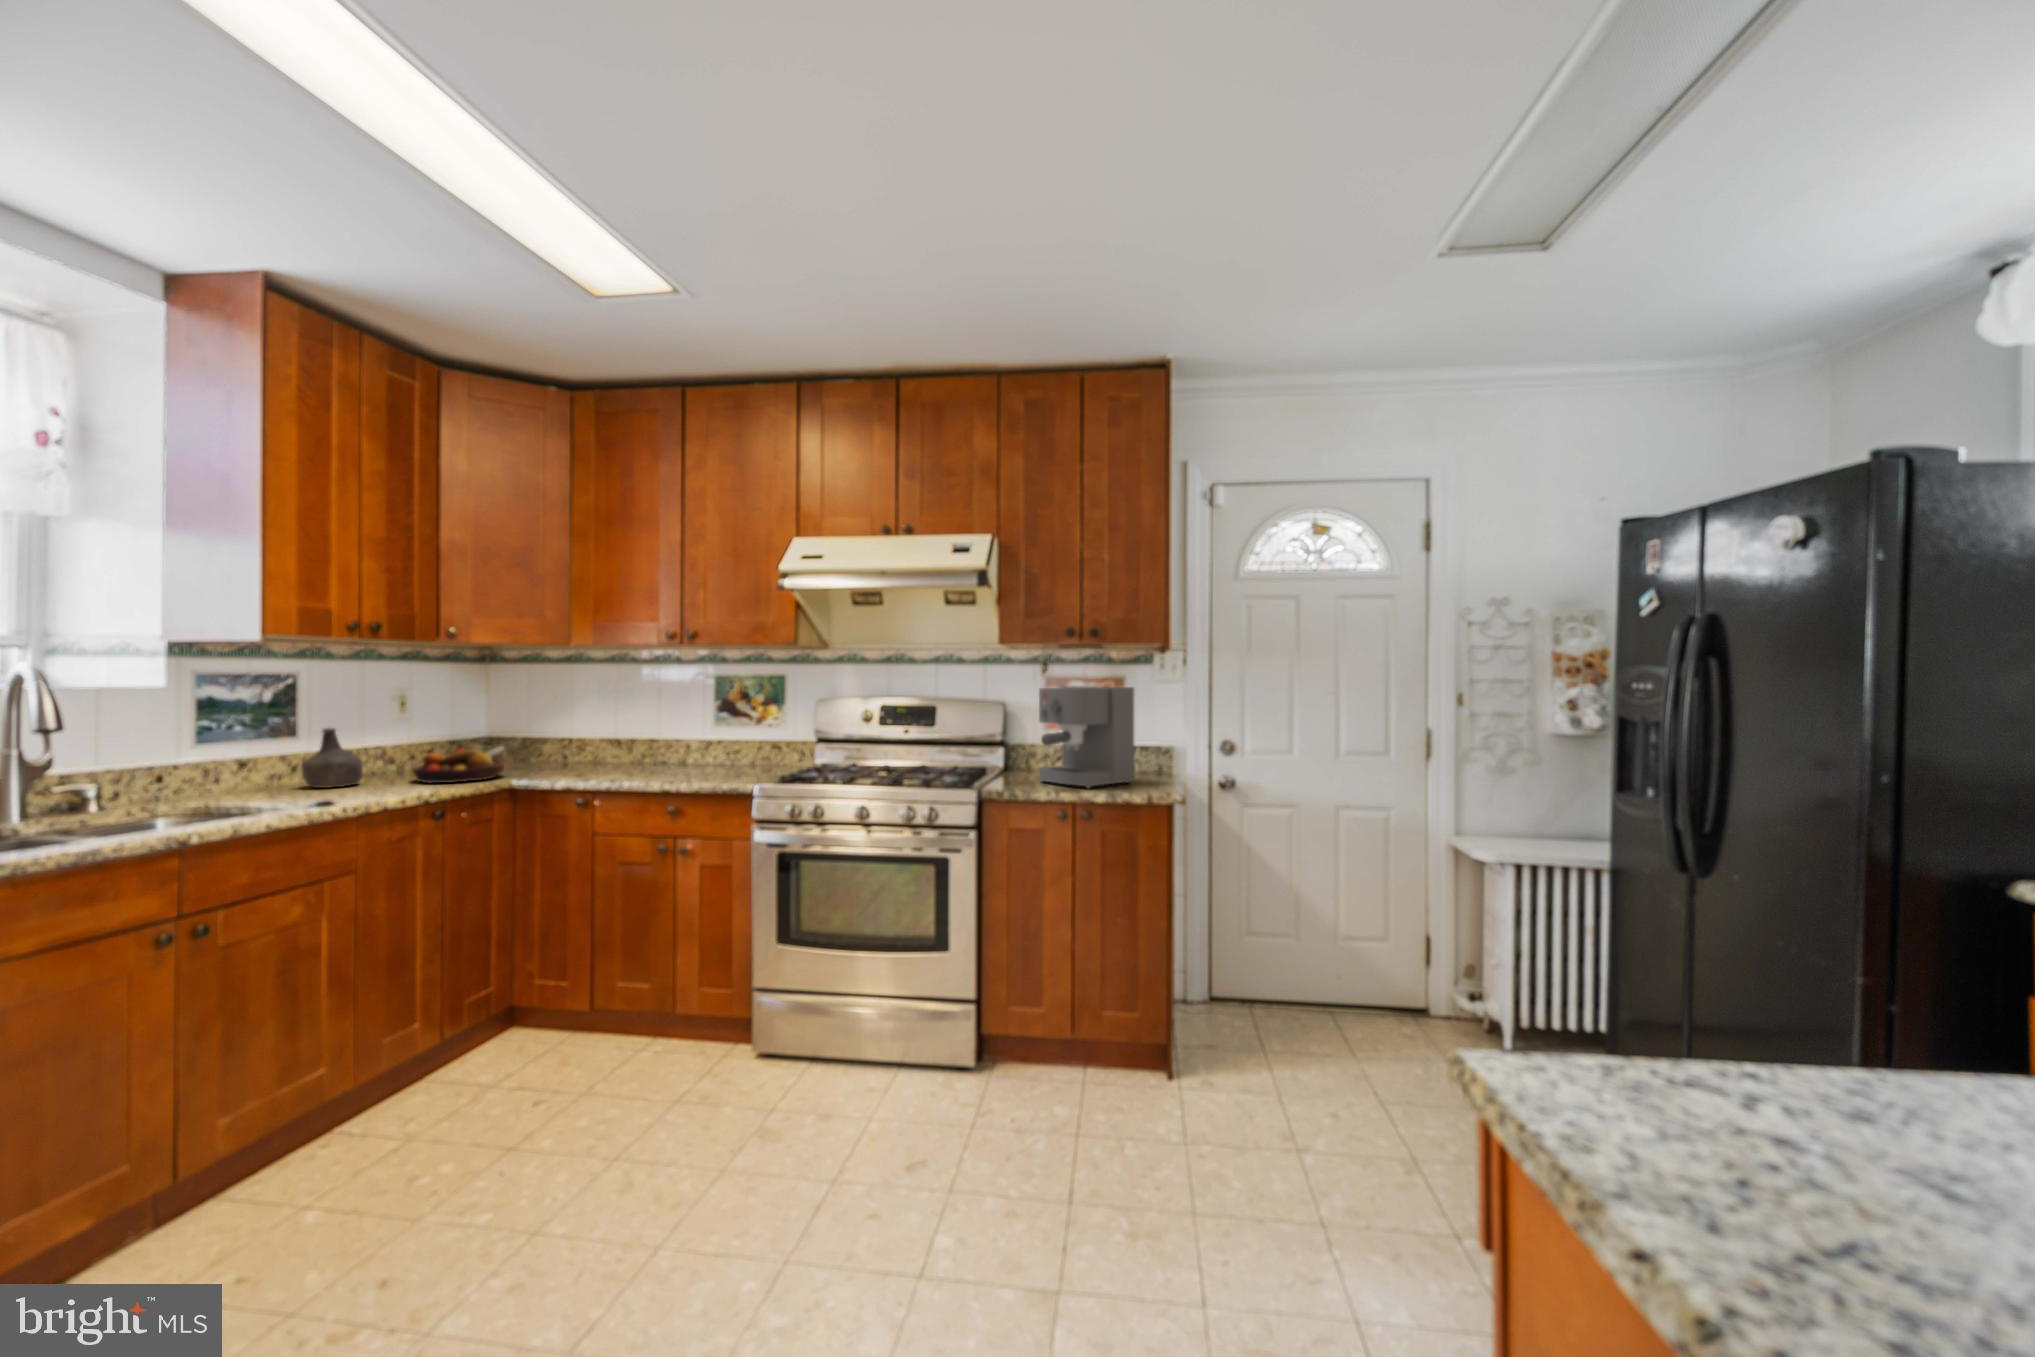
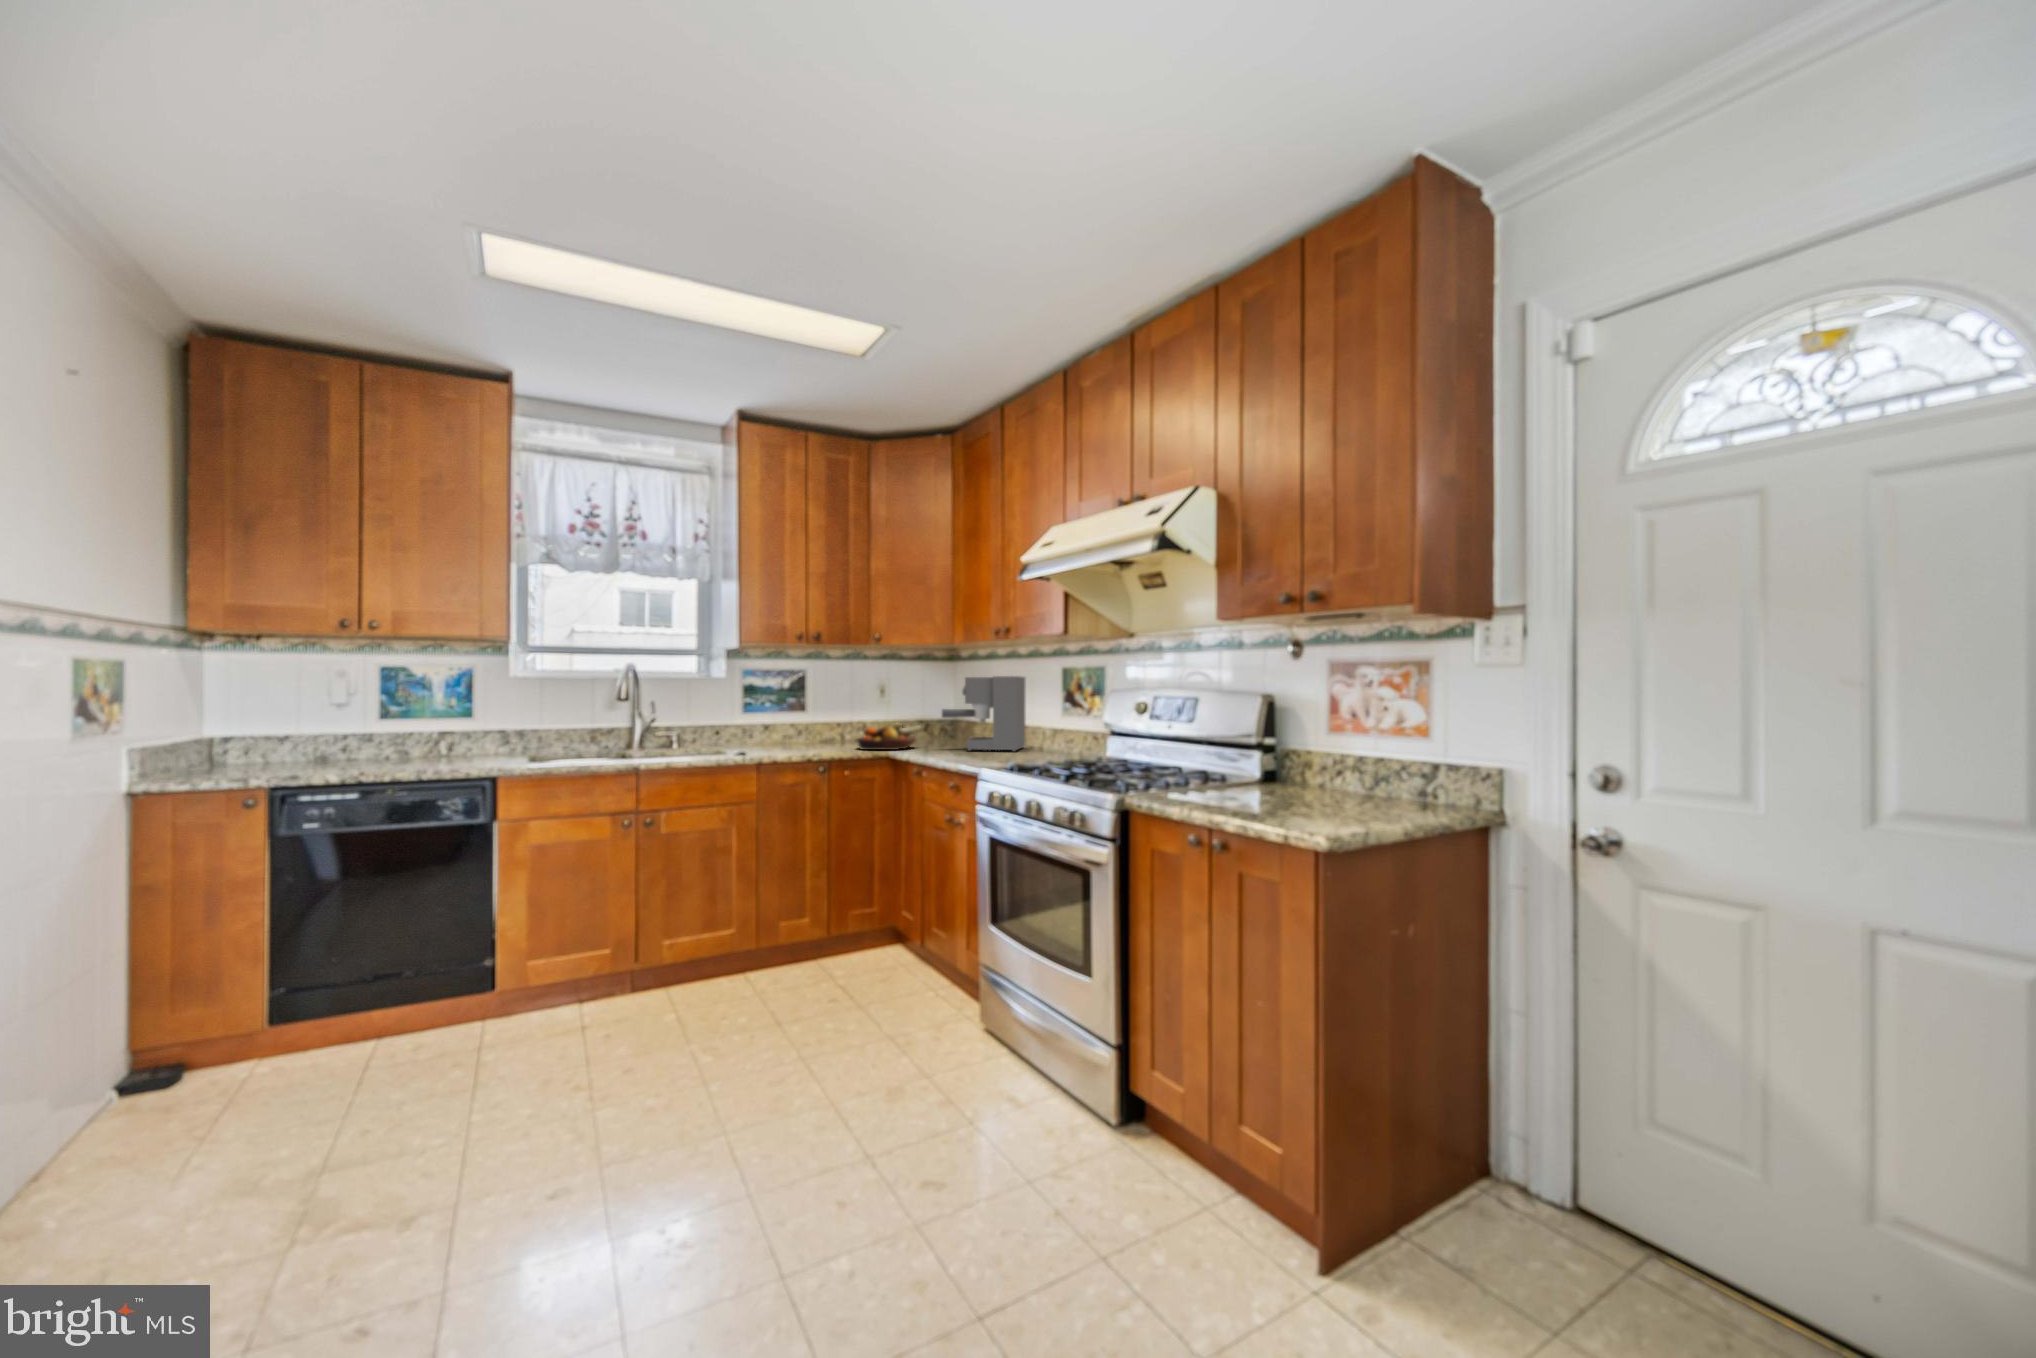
coffee maker: present [1039,686,1134,788] -> present [942,676,1025,751]
bottle: present [301,728,363,788] -> none [805,706,839,747]

